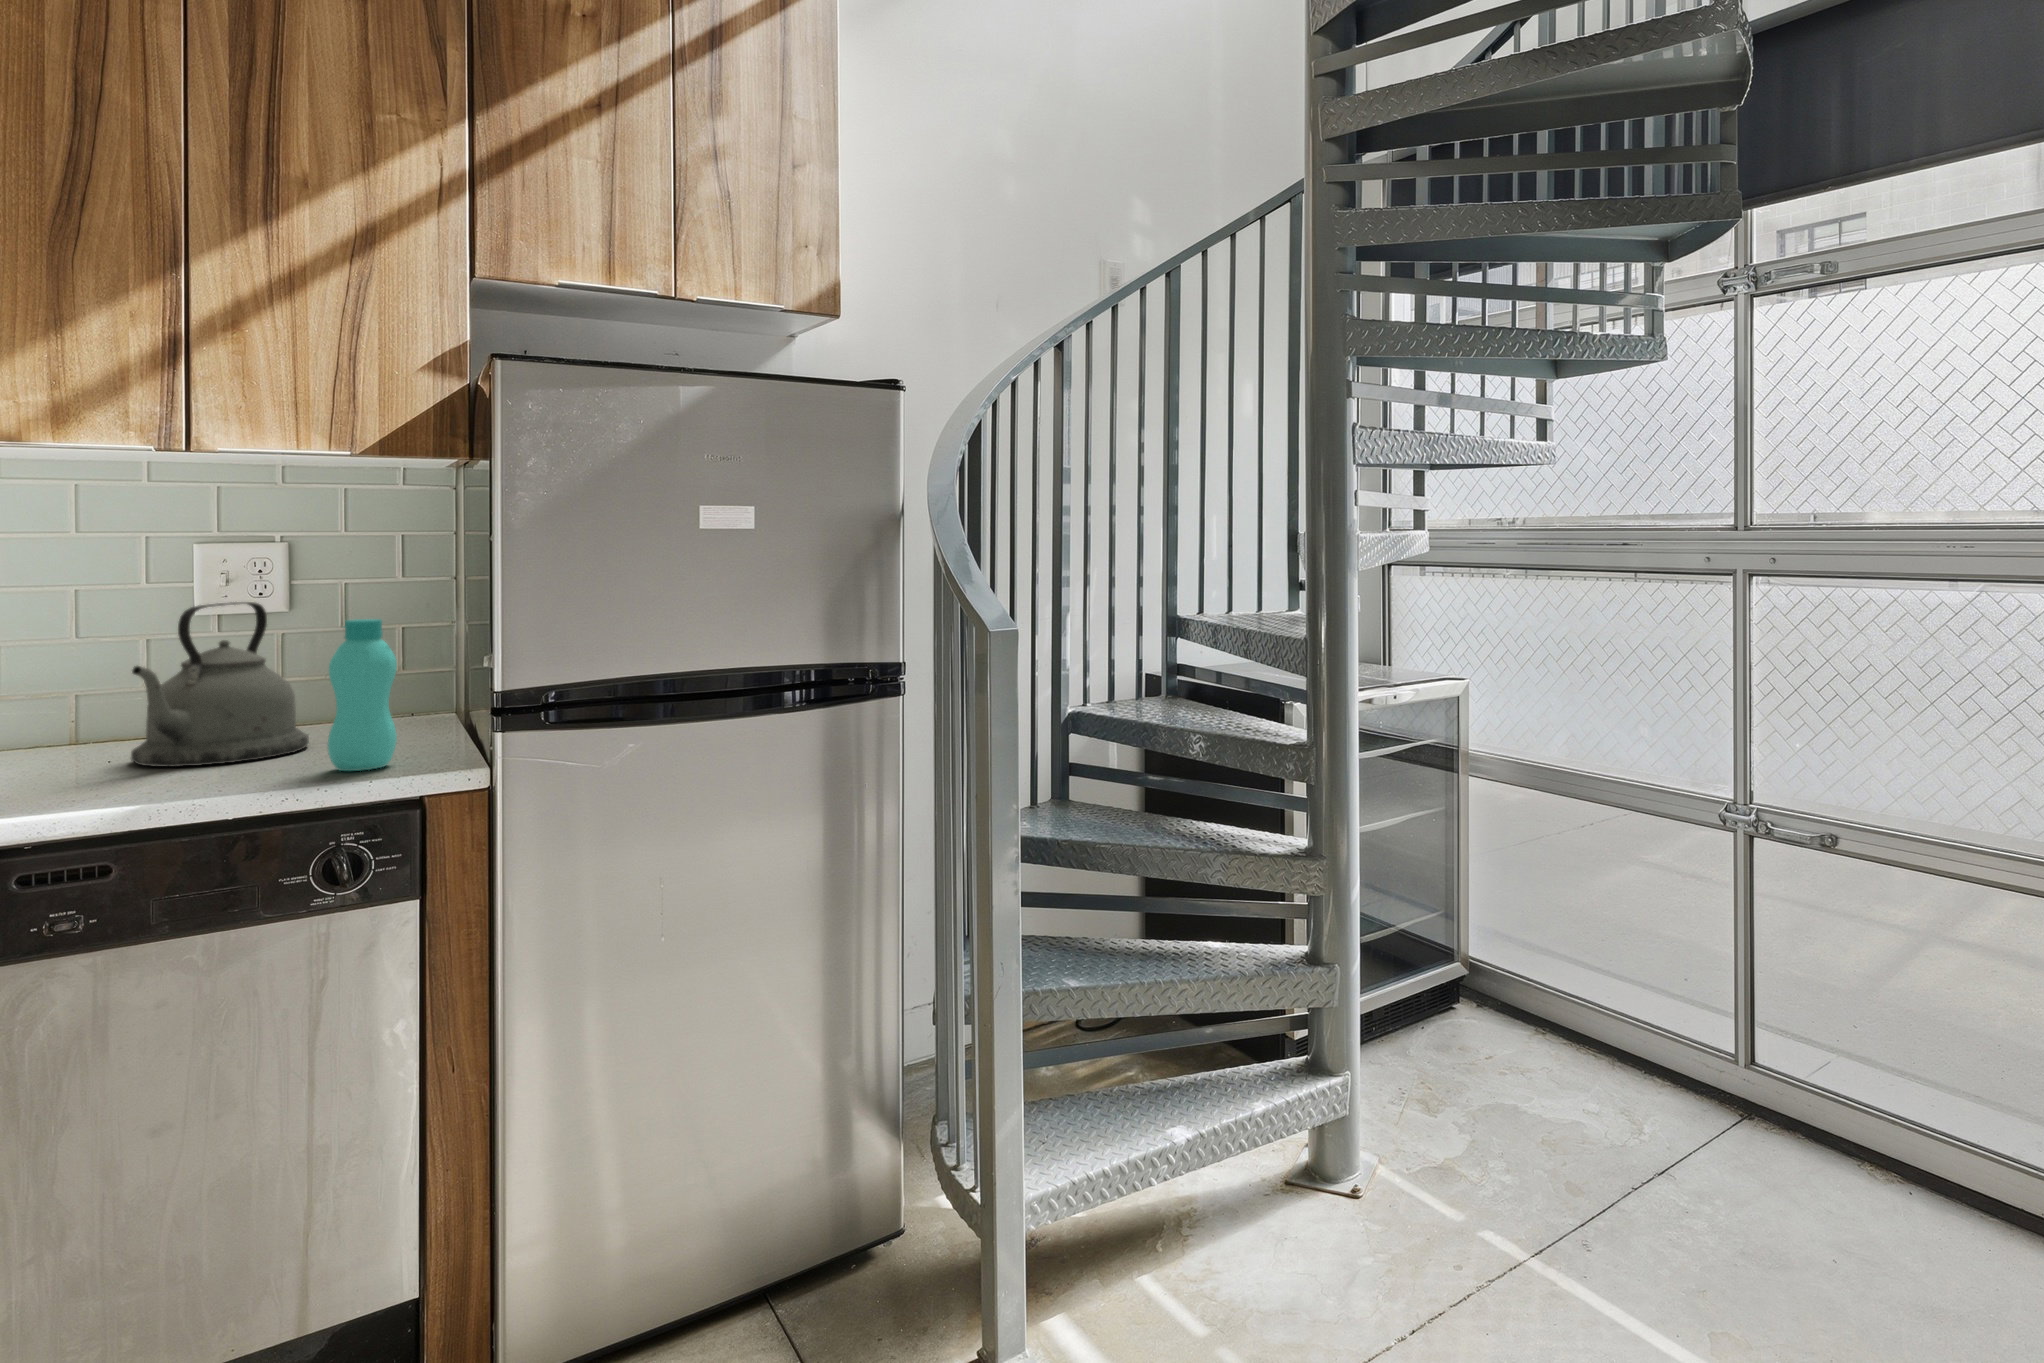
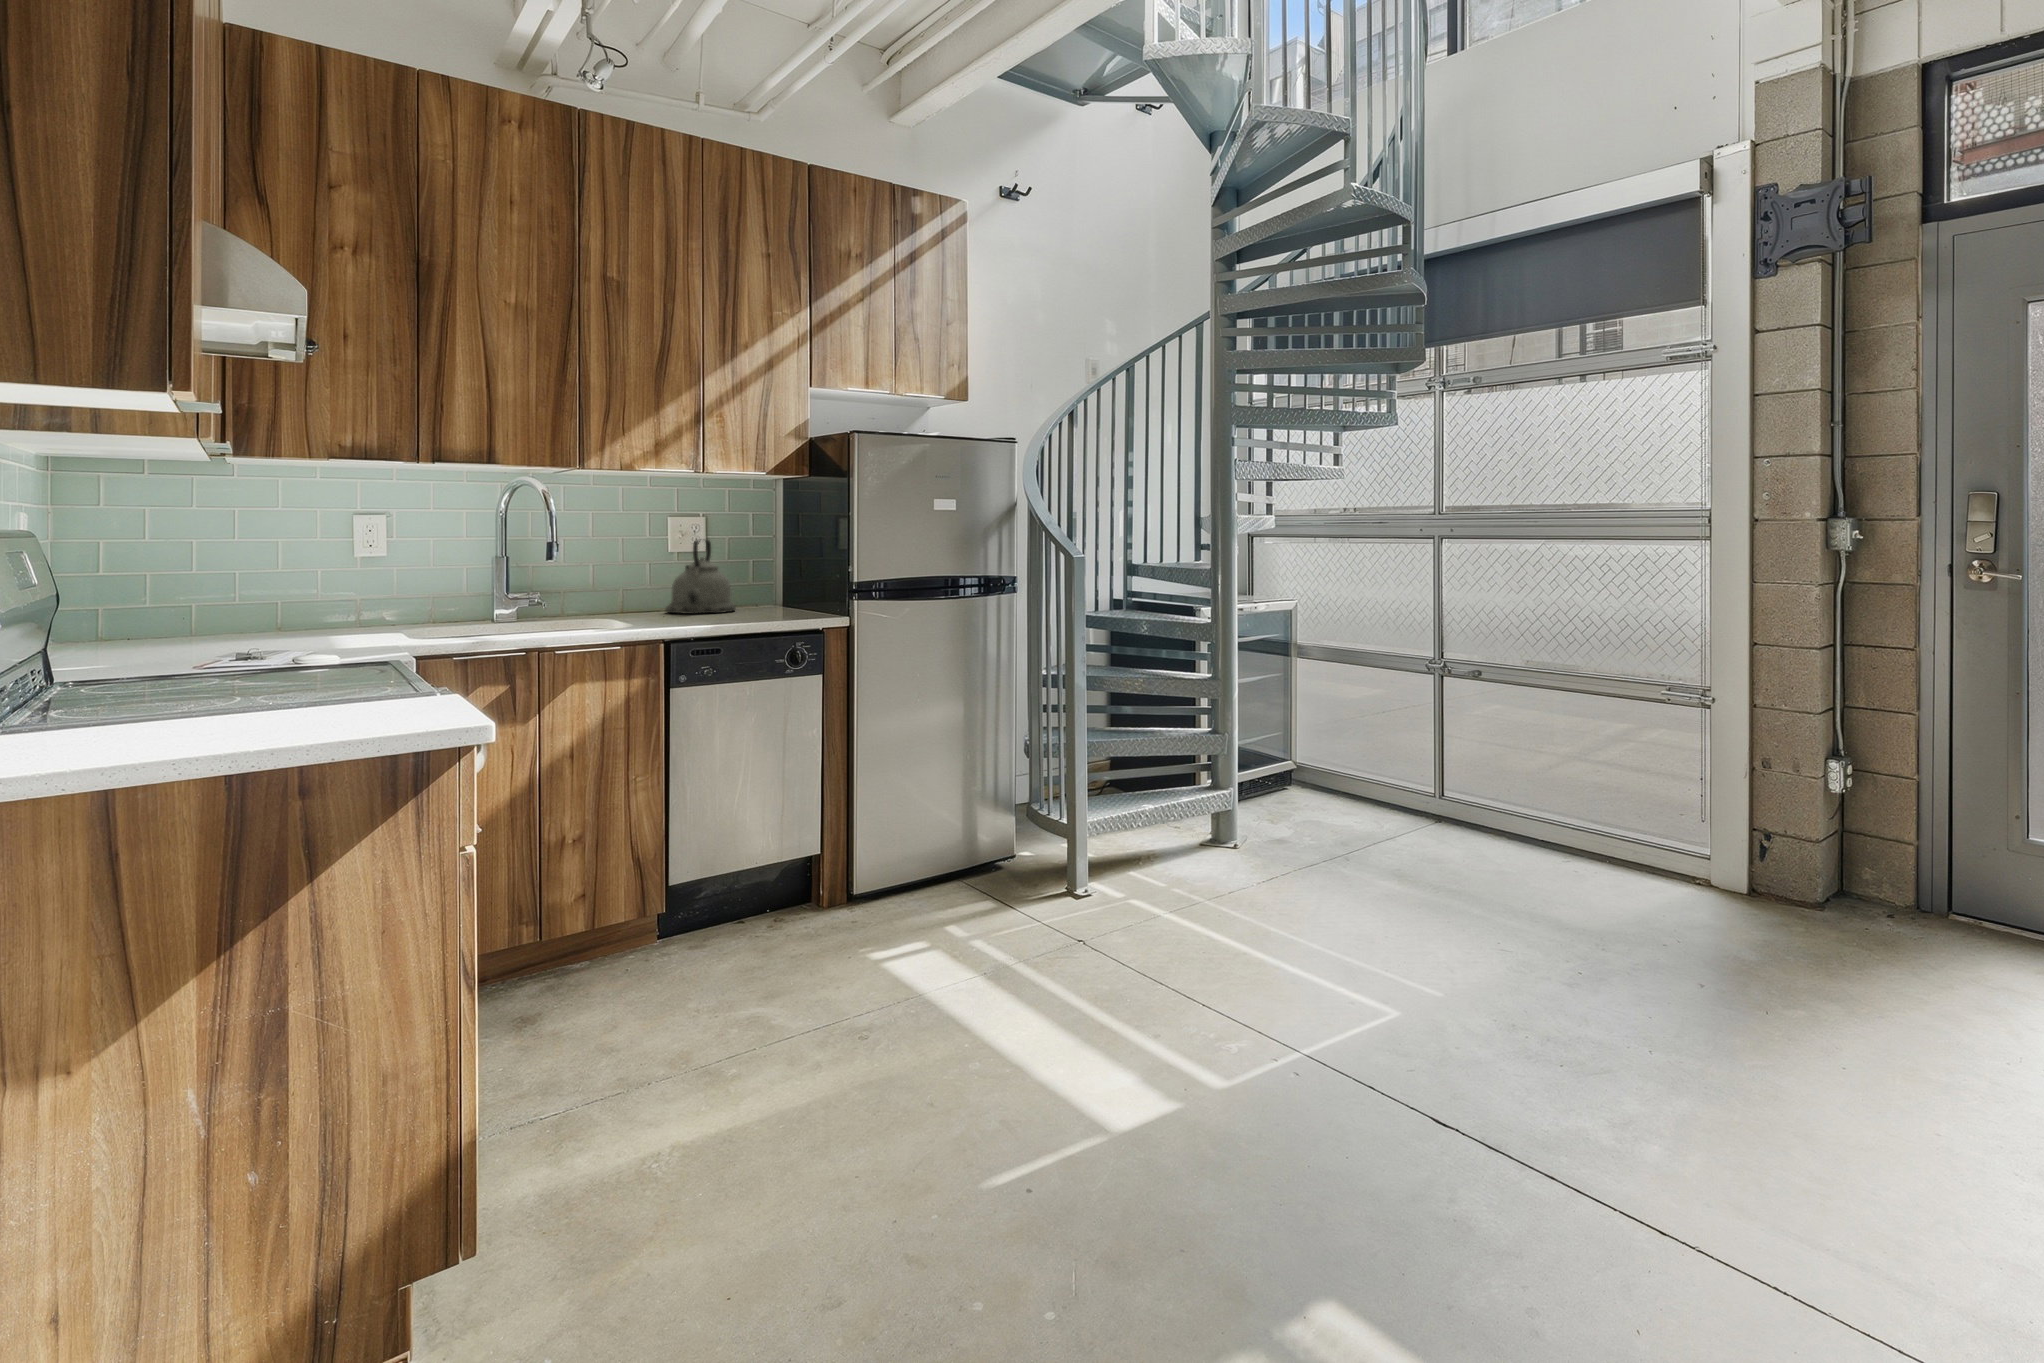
bottle: present [328,619,397,771] -> none [771,546,797,614]

